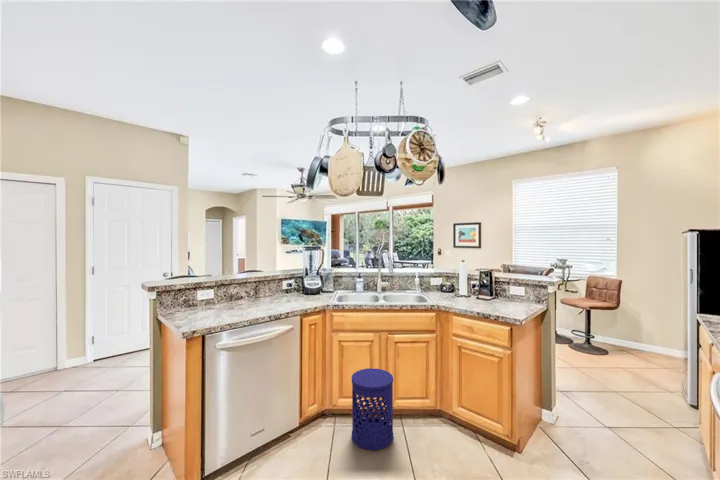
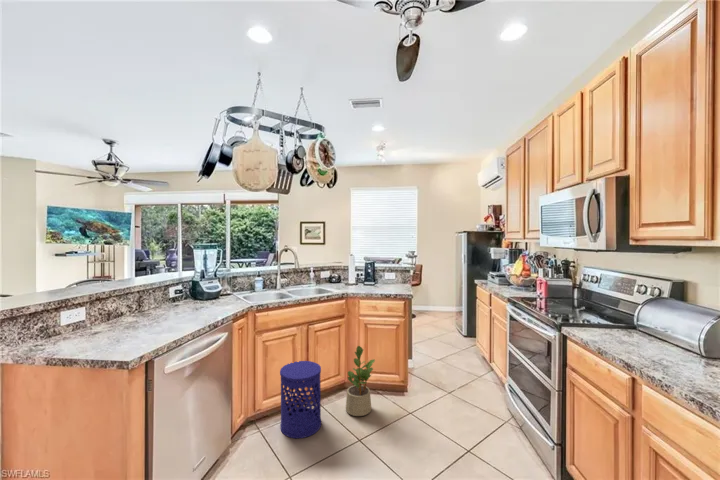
potted plant: none [425,369,465,454] -> present [346,346,375,416]

